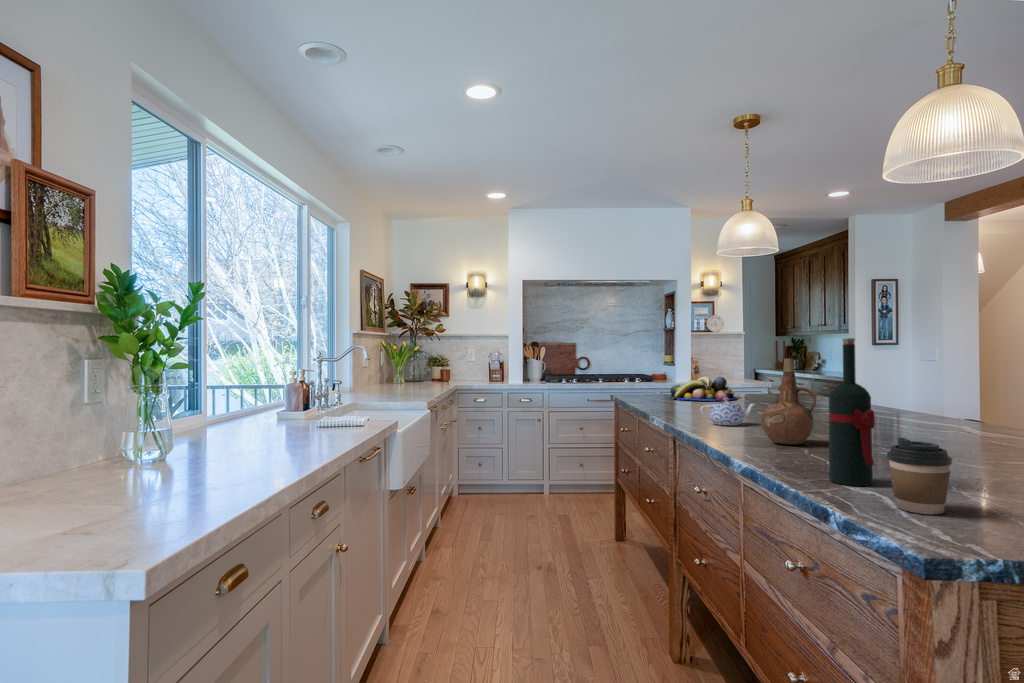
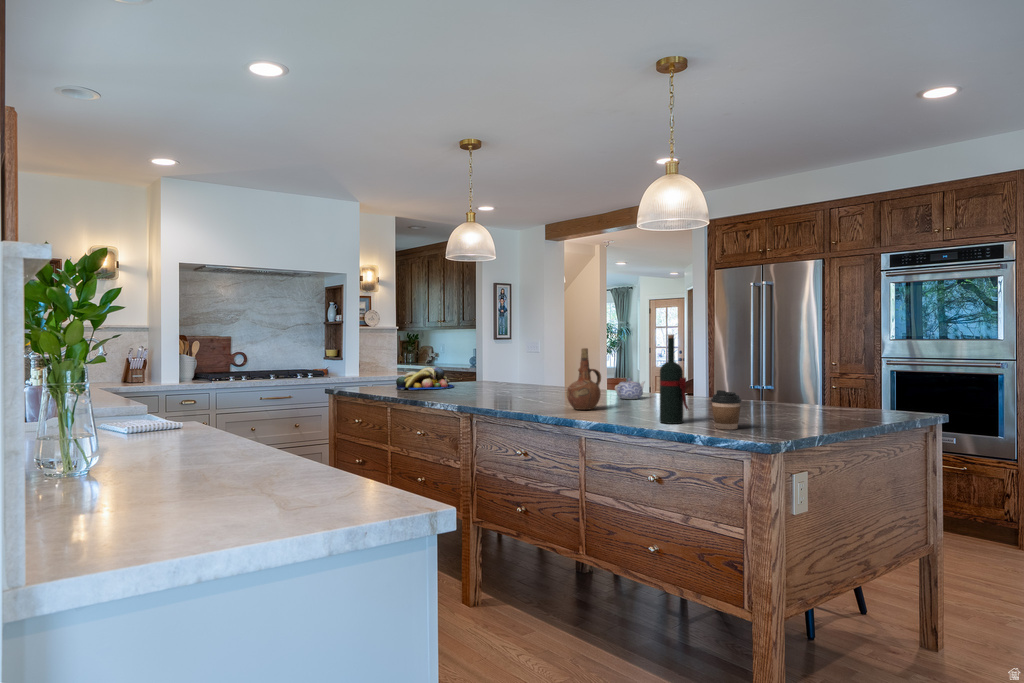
teapot: present [701,398,755,425] -> present [615,378,645,399]

